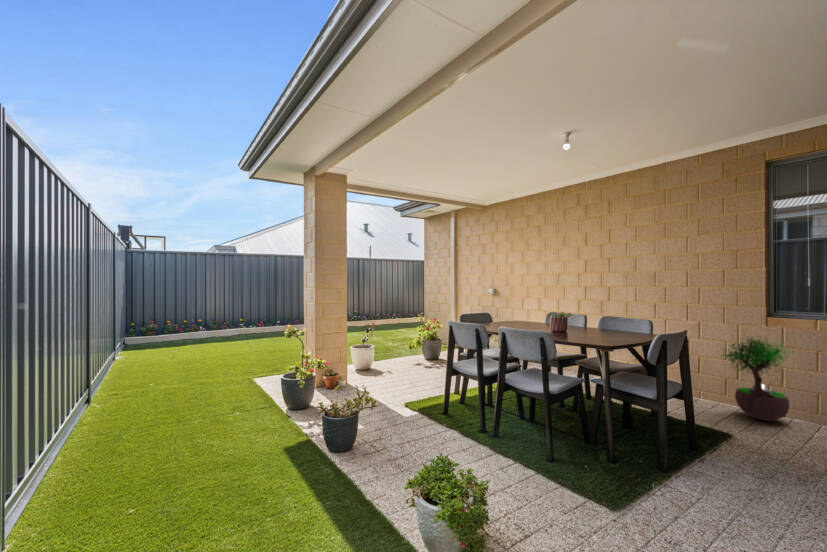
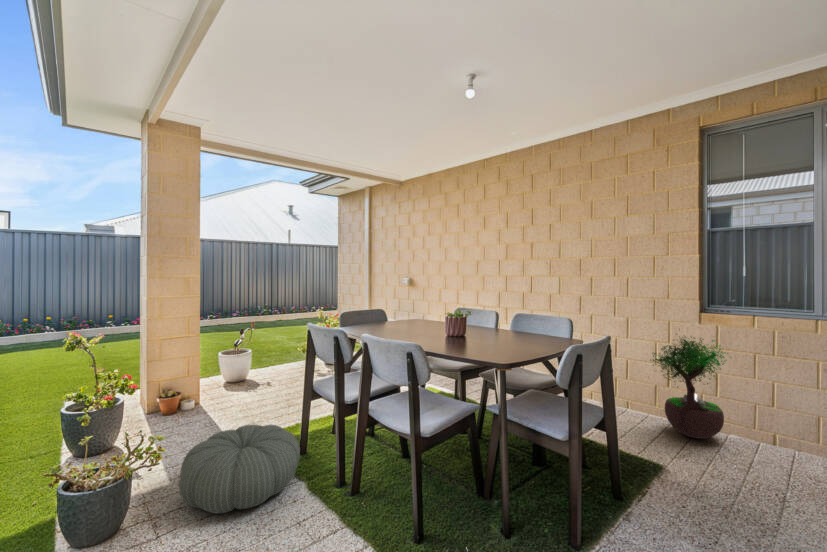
pouf: none [382,390,455,439] -> present [179,425,300,513]

